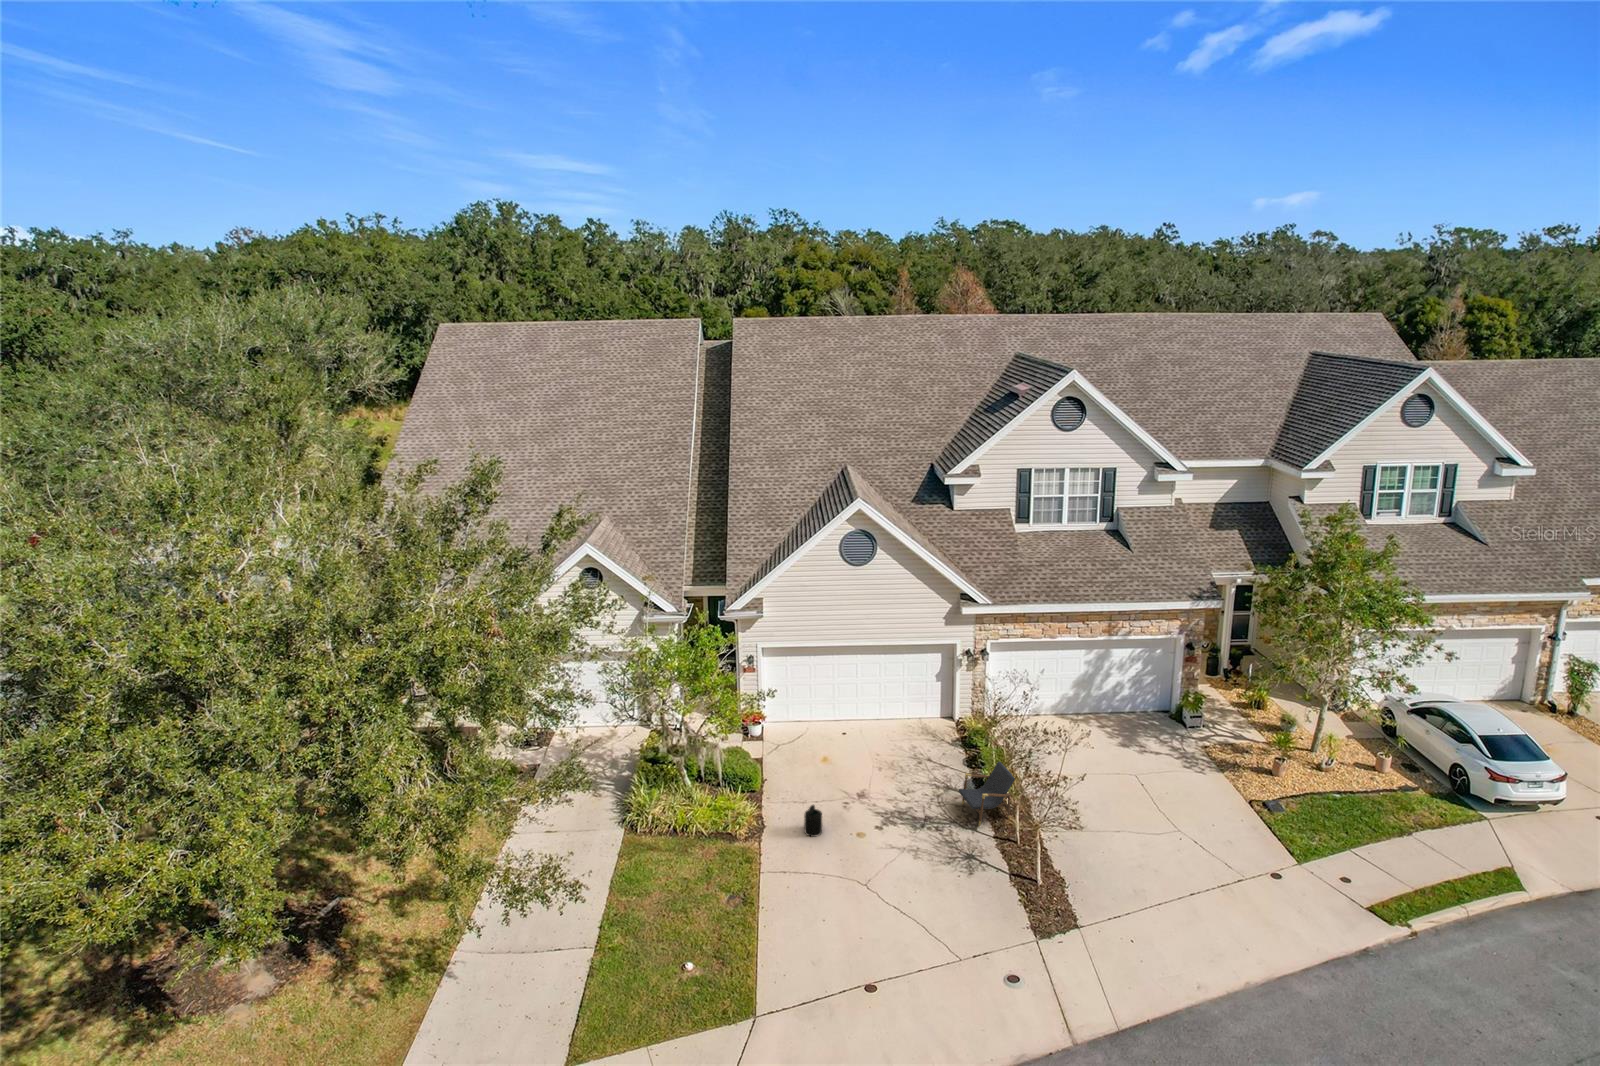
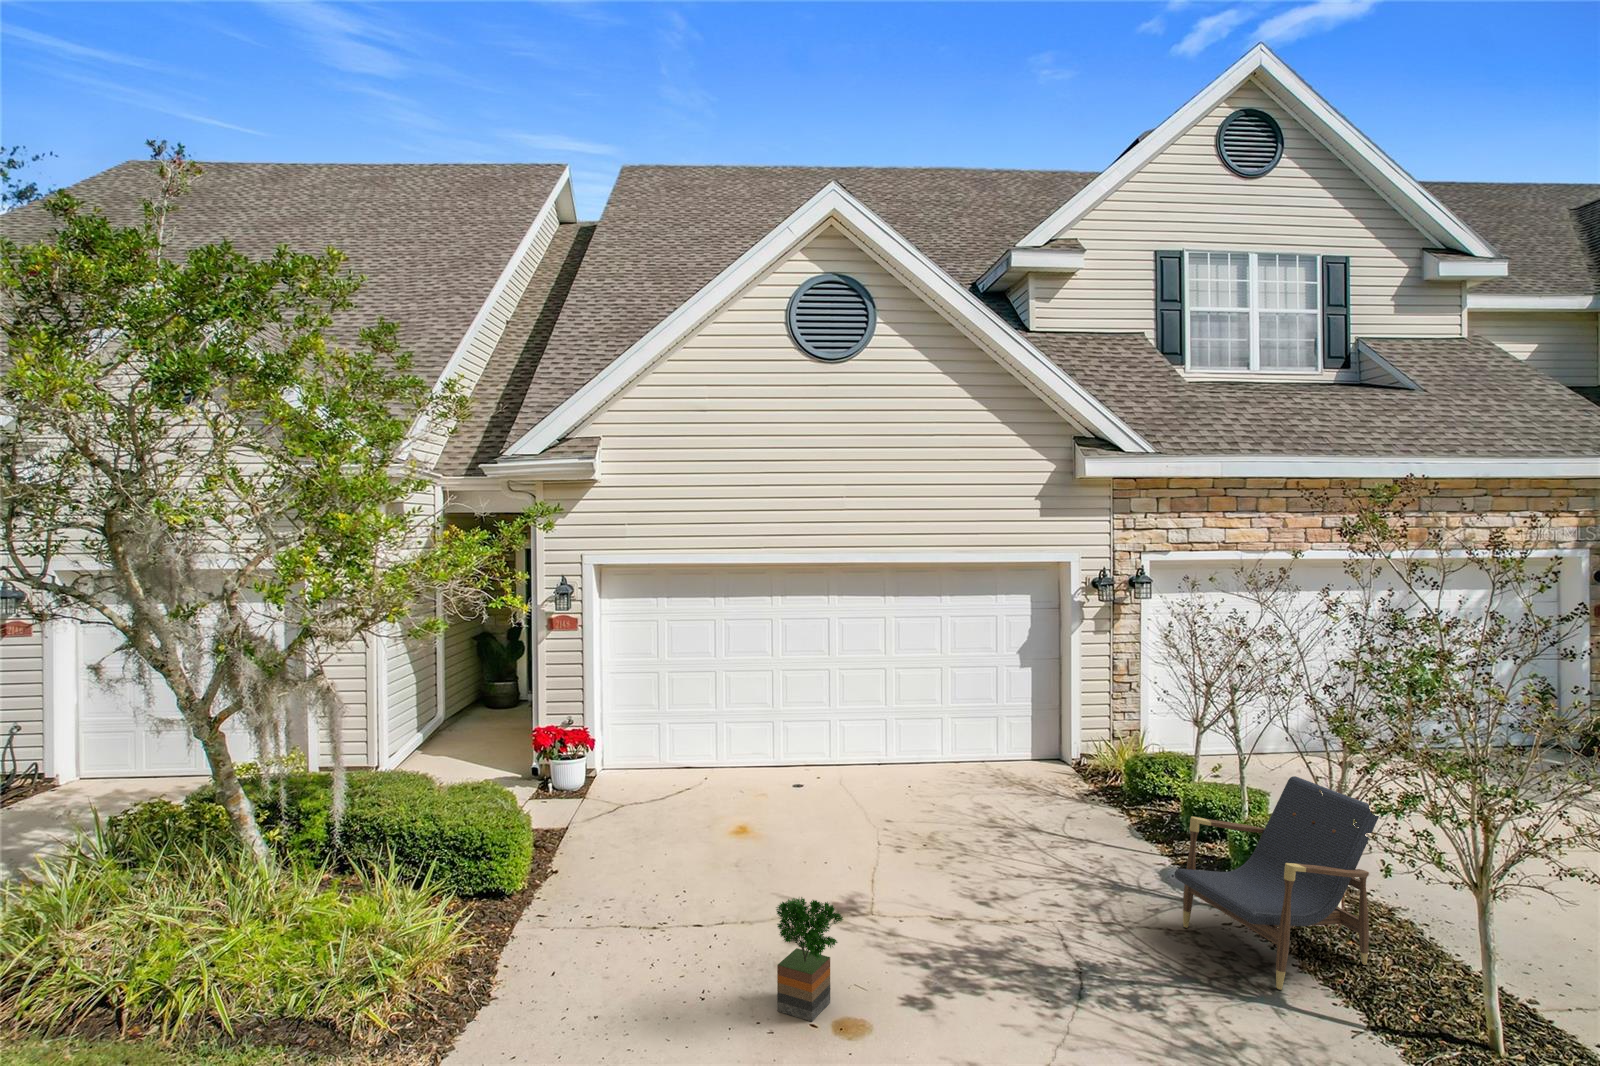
potted tree: none [839,801,858,833] -> present [776,897,843,1021]
trash can: present [804,805,822,837] -> none [643,909,711,1037]

